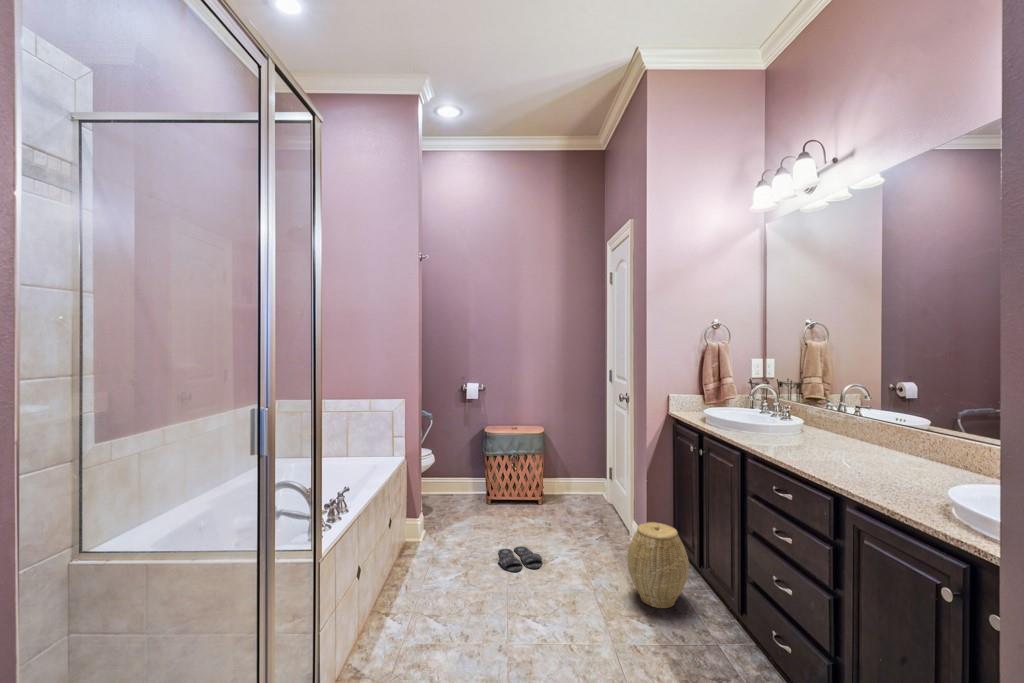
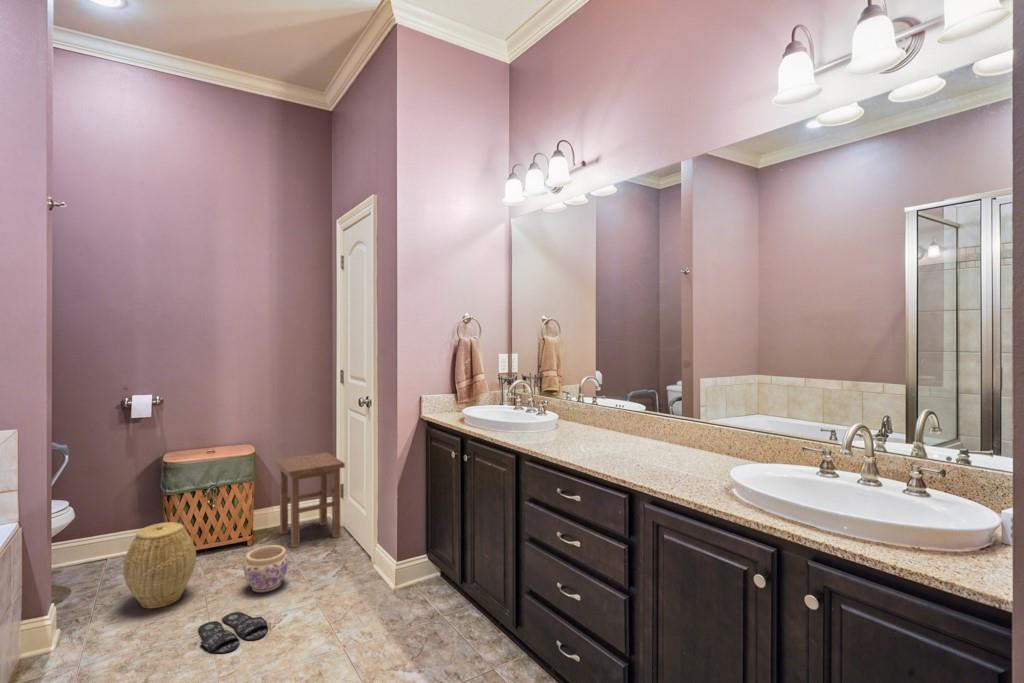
stool: none [559,440,610,511] -> present [275,453,345,547]
planter: none [531,503,562,538] -> present [244,545,288,593]
woven basket: present [627,522,689,608] -> present [123,522,196,608]

